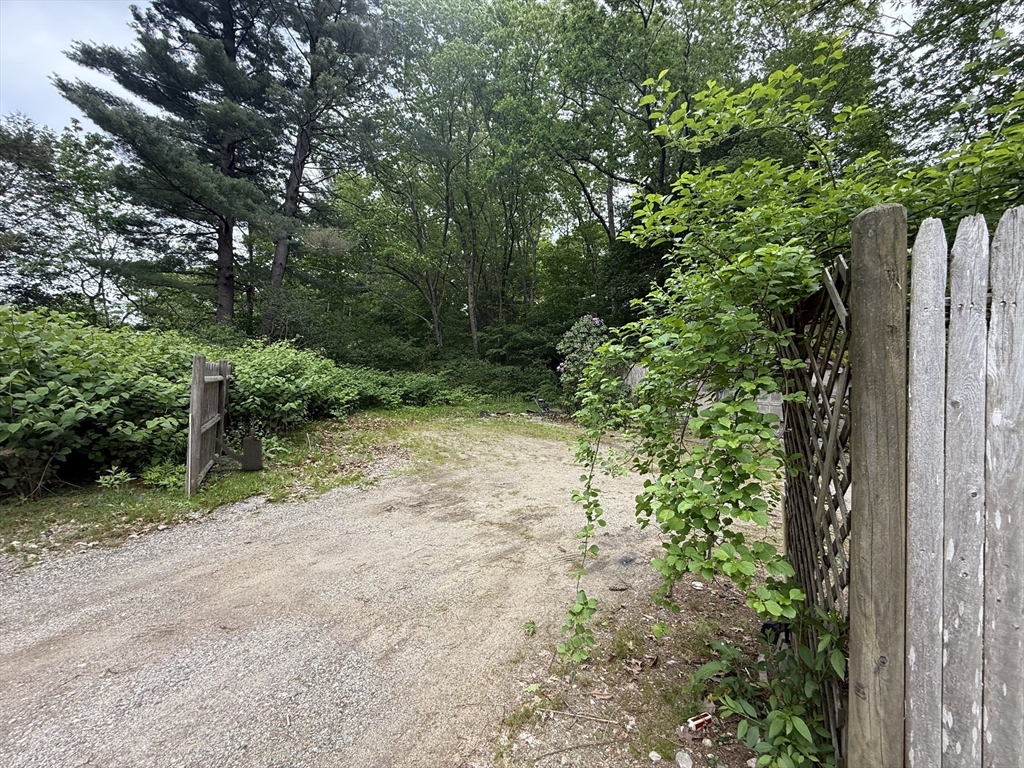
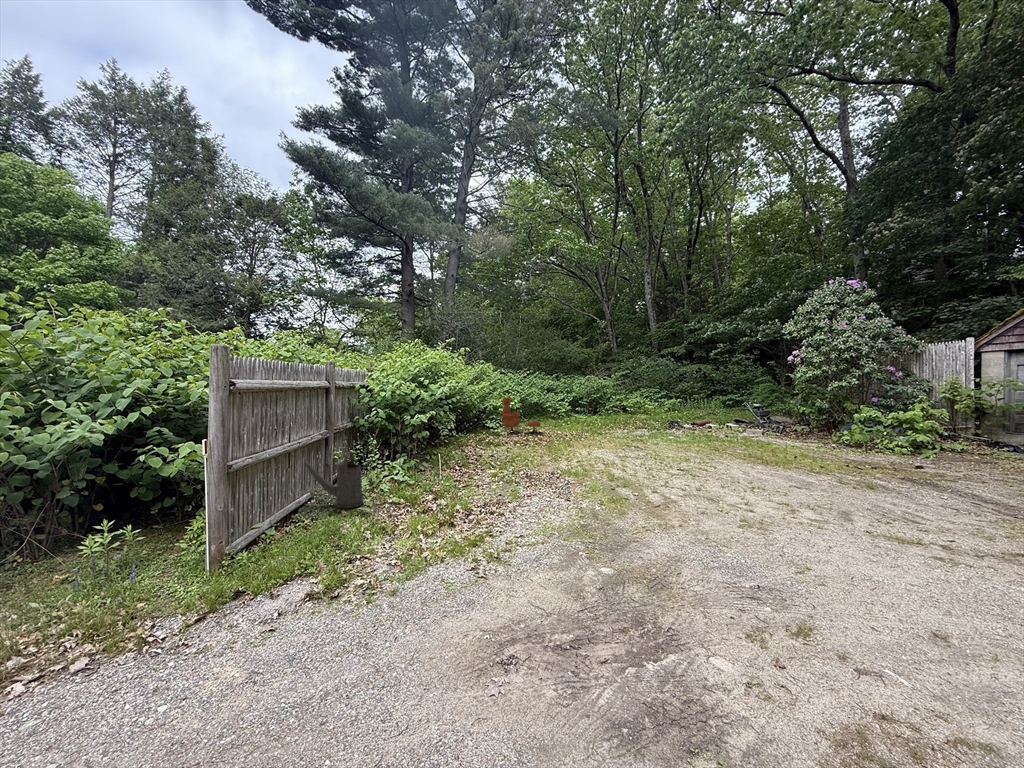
lounge chair: none [341,390,379,423] -> present [502,397,542,435]

